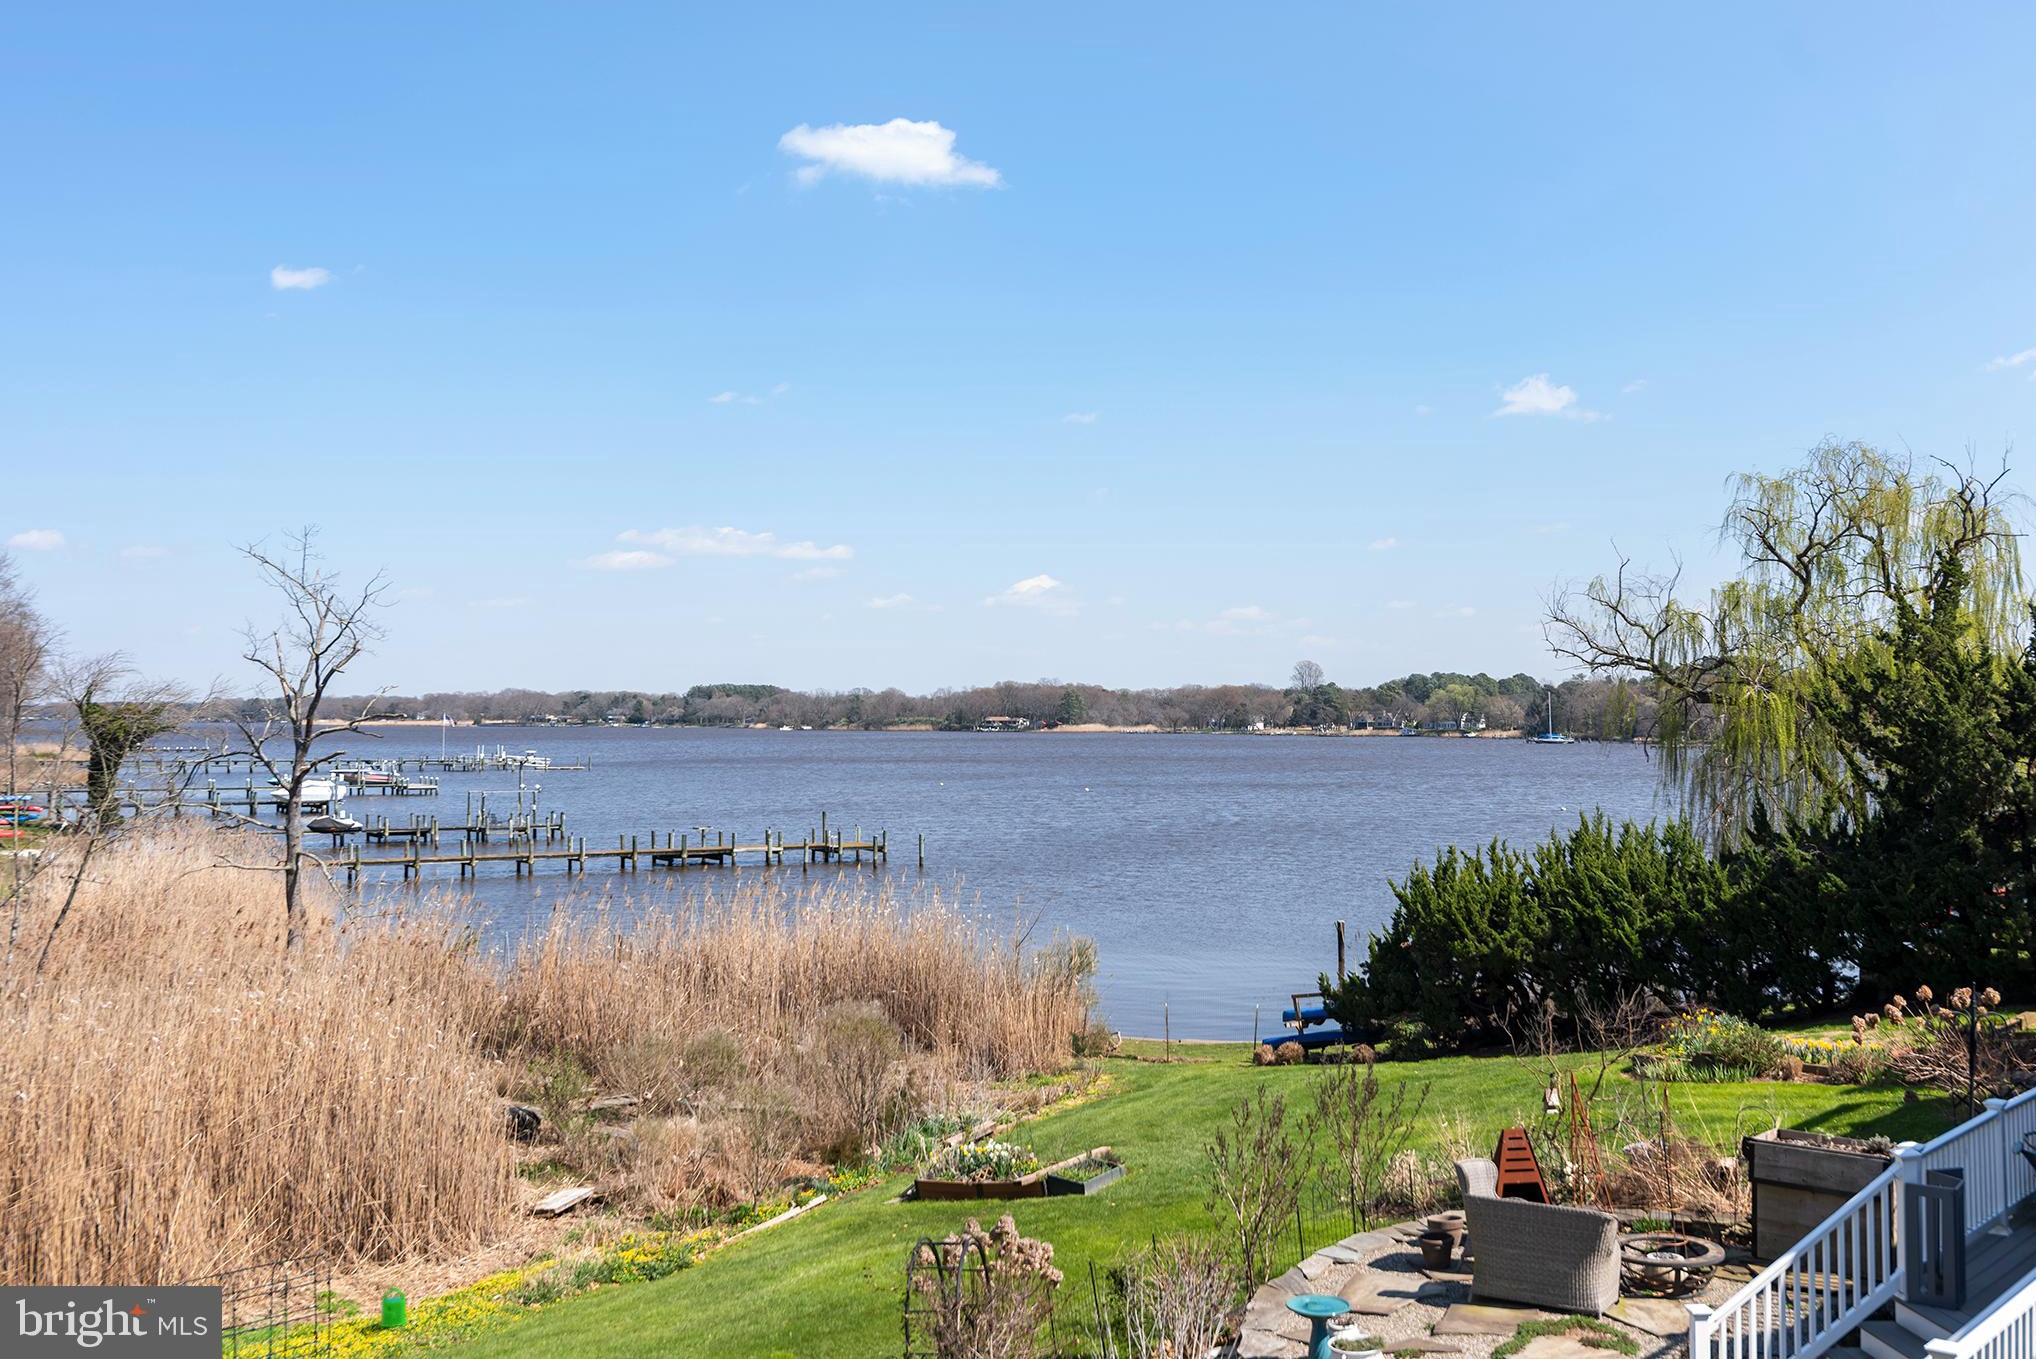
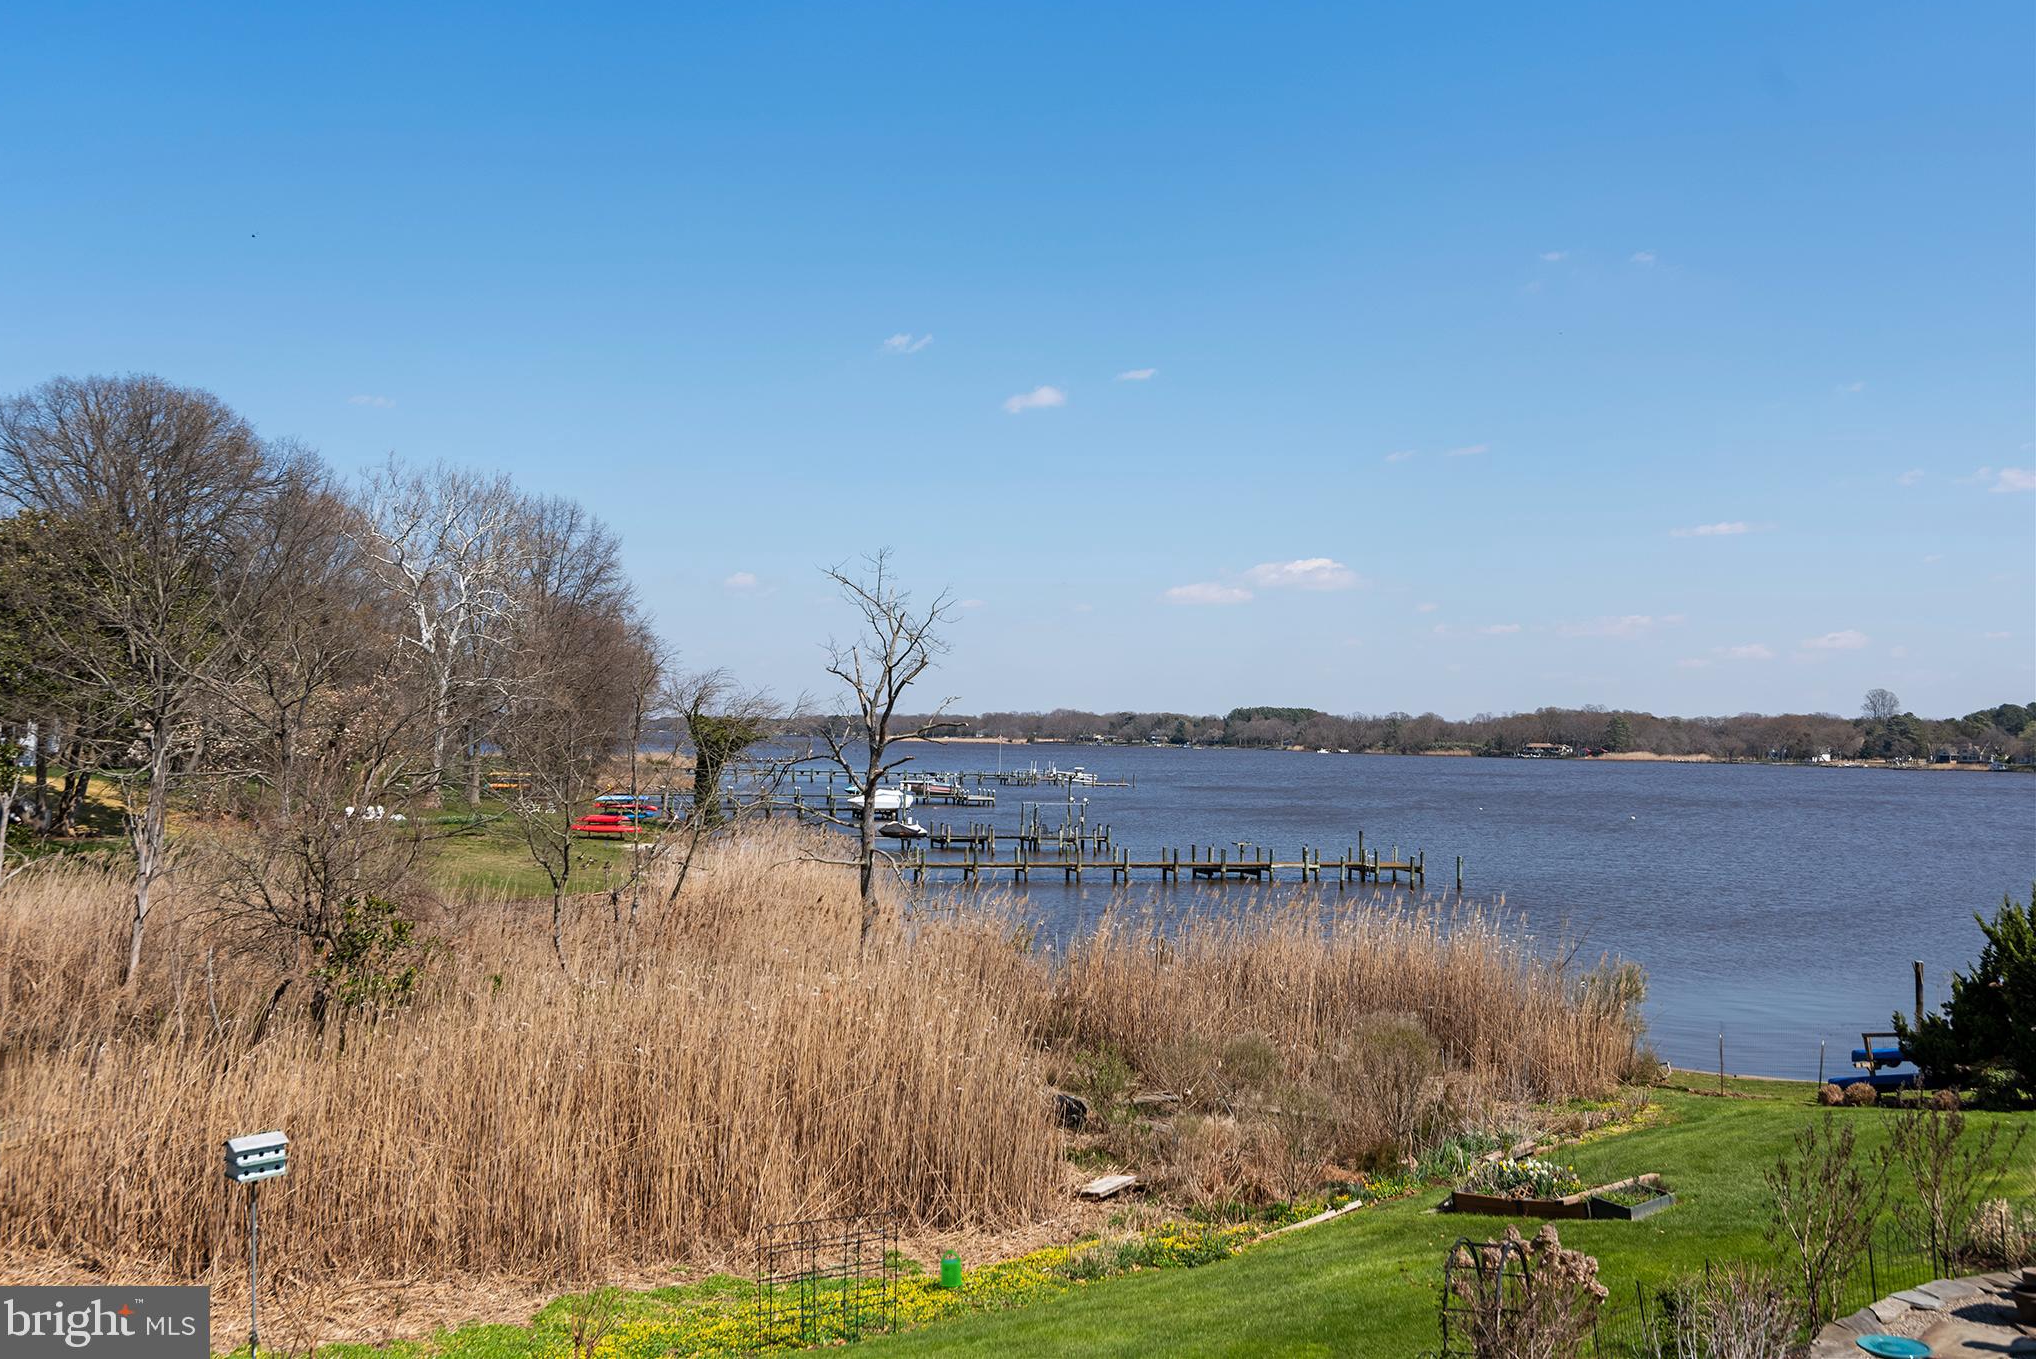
potted plant: present [1070,1032,1089,1069] -> none [1607,1056,1635,1096]

